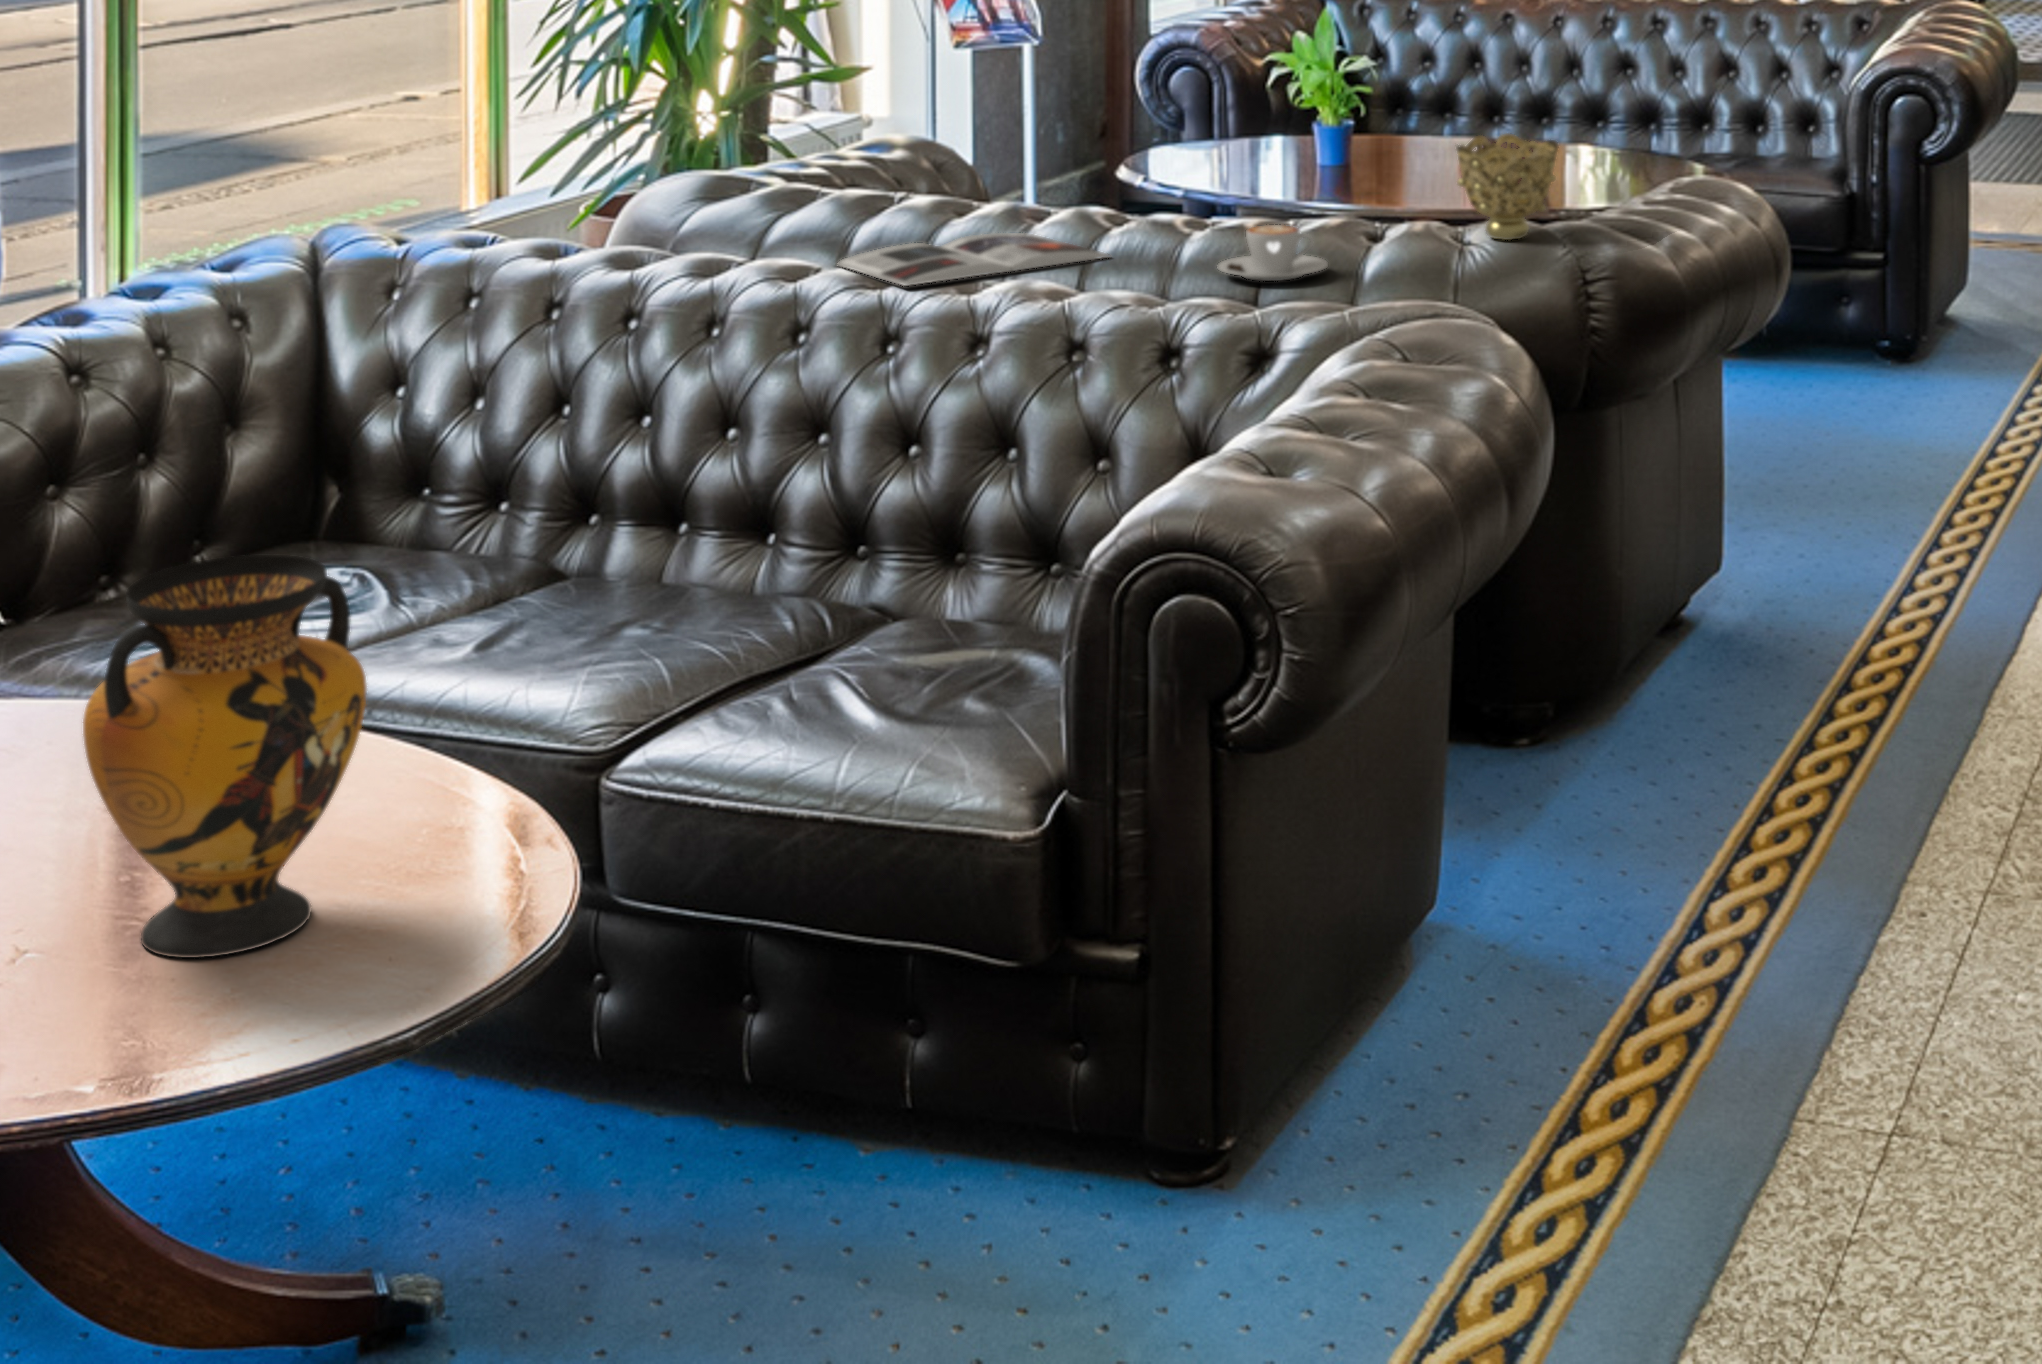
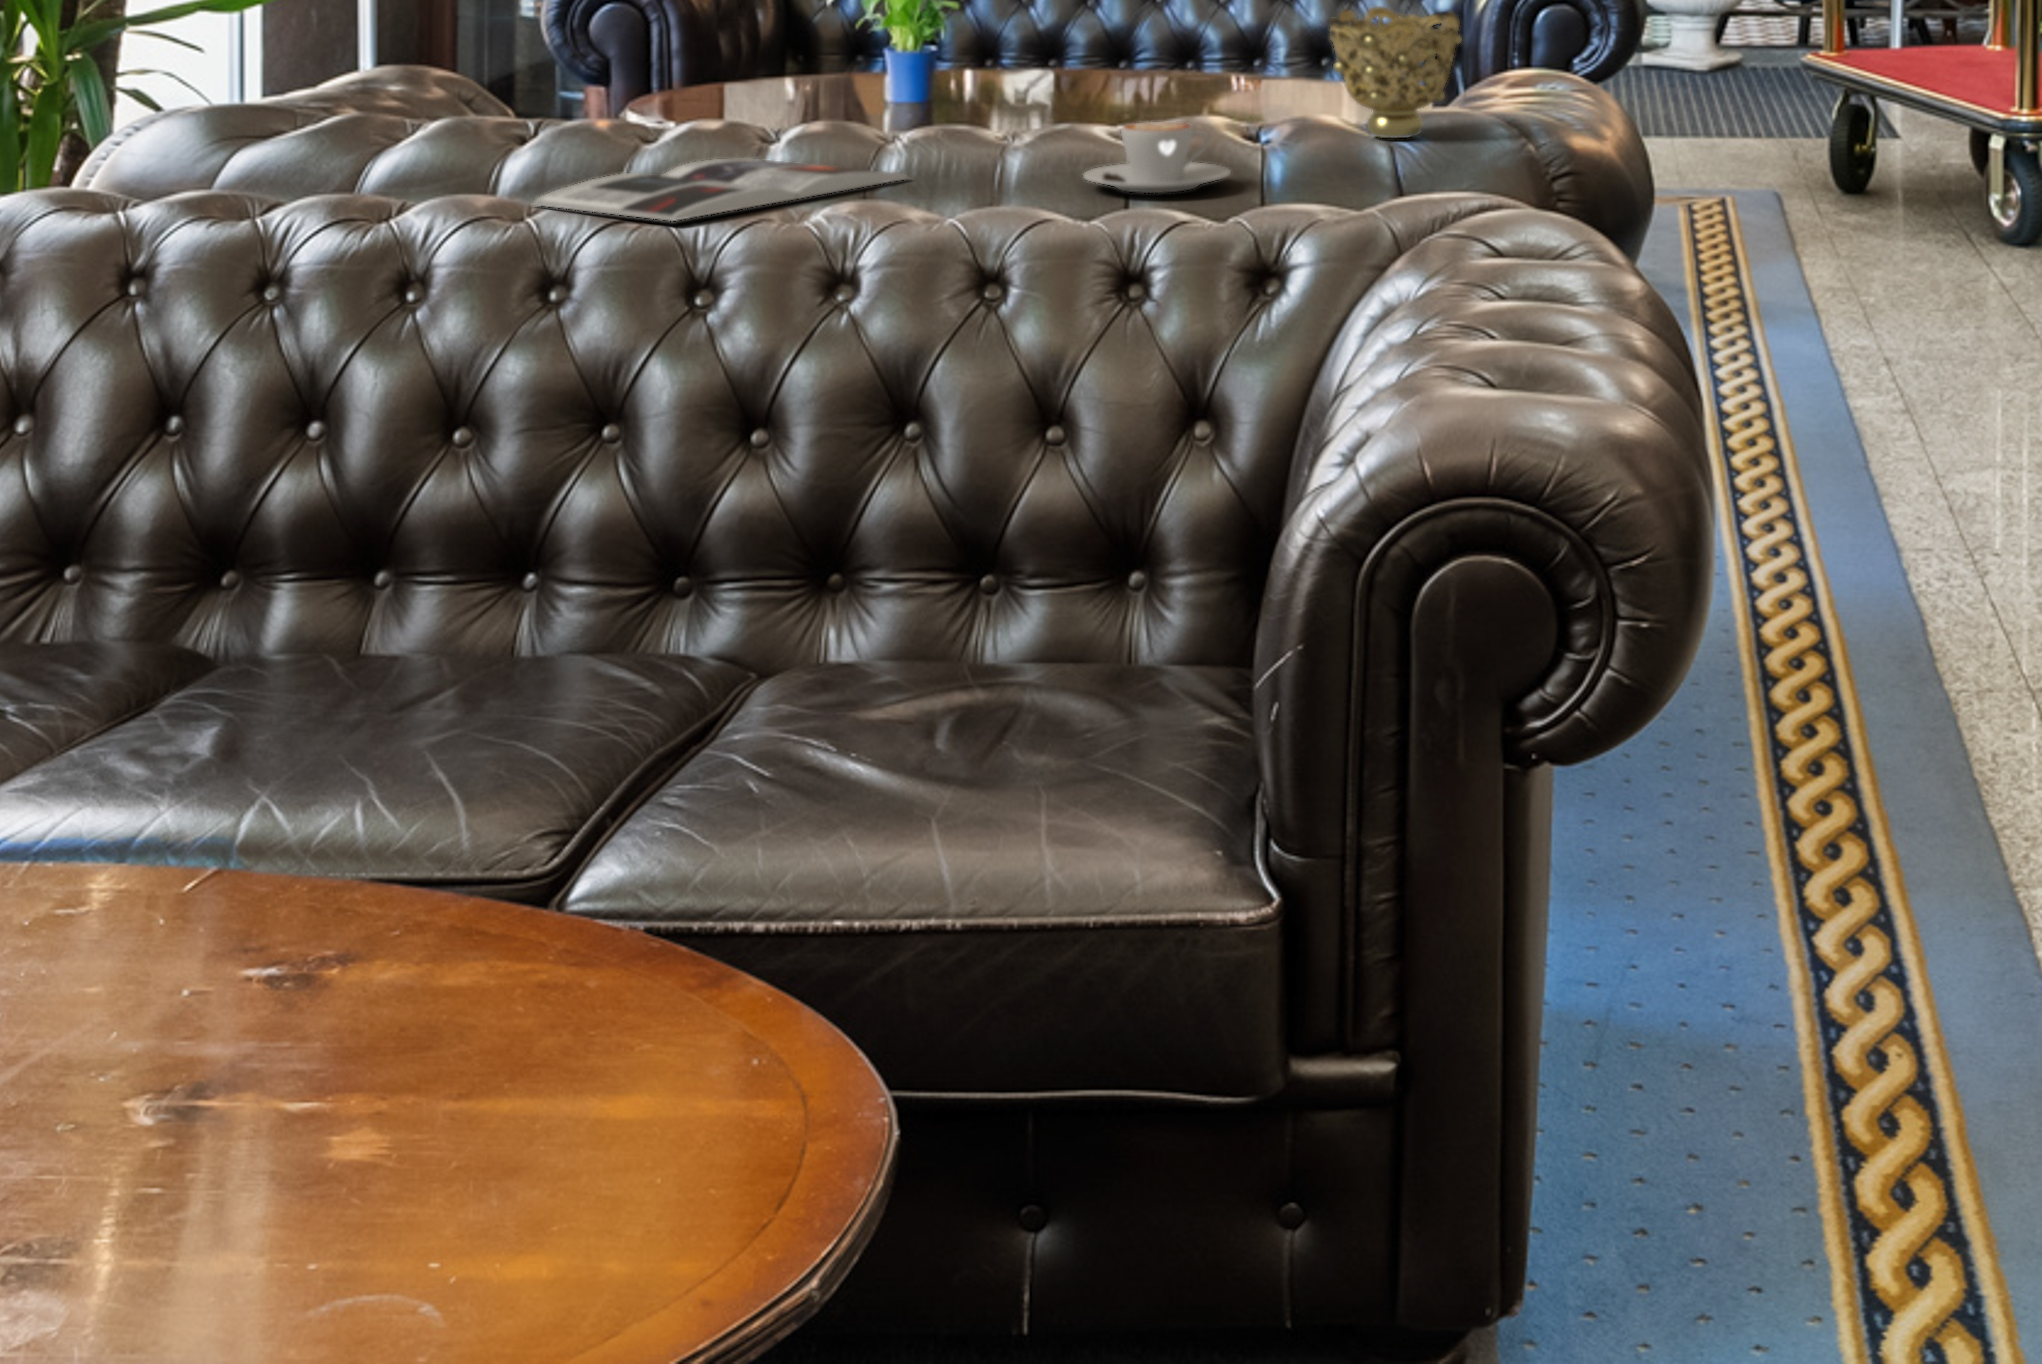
vase: present [83,555,367,958] -> none [104,553,551,1206]

